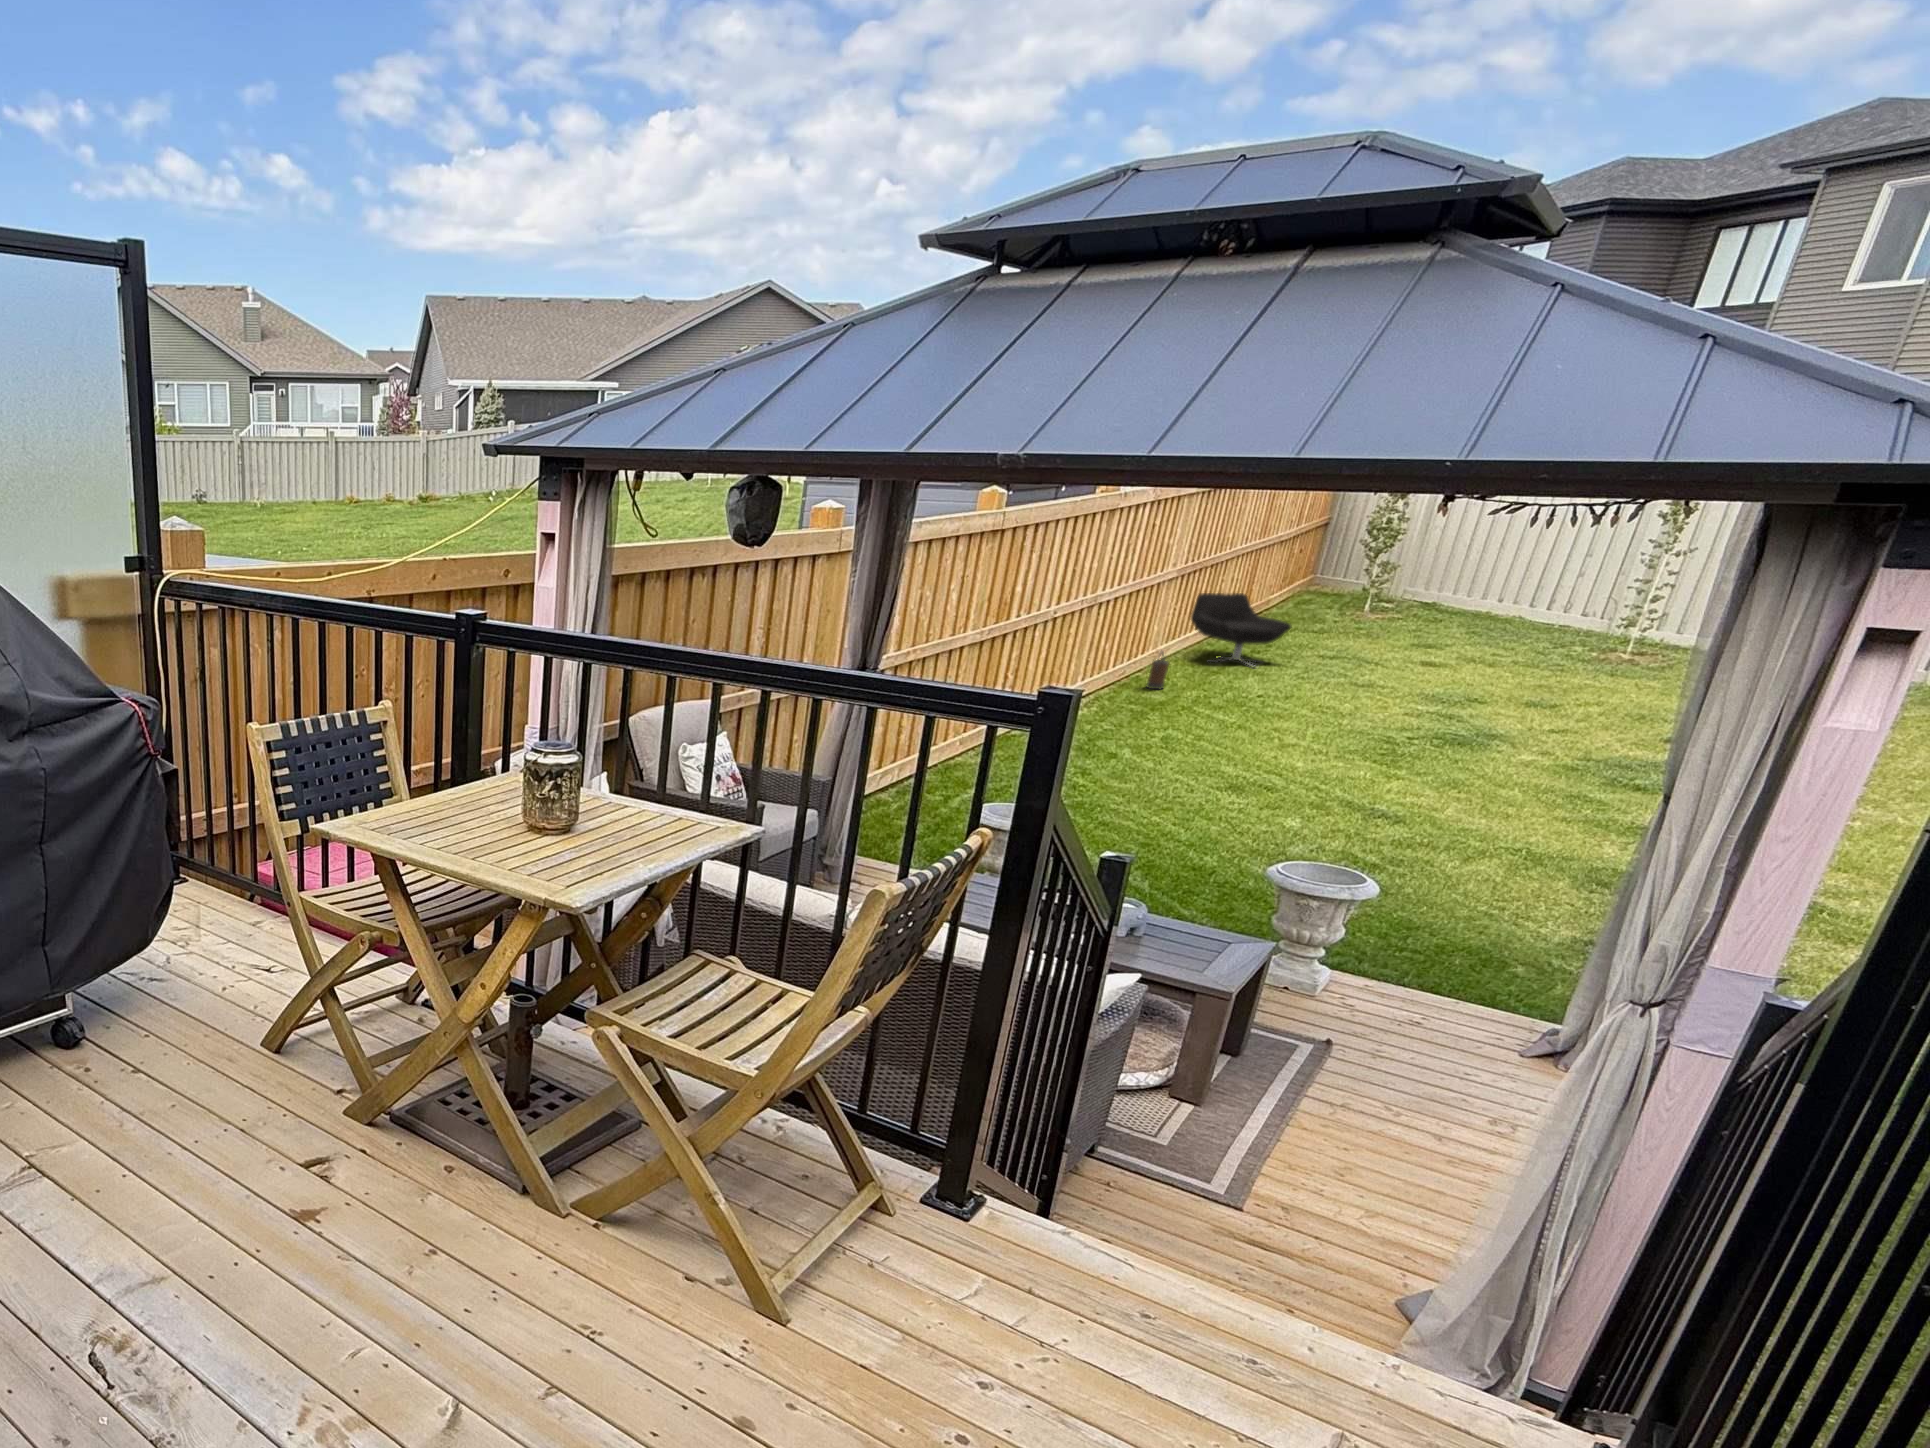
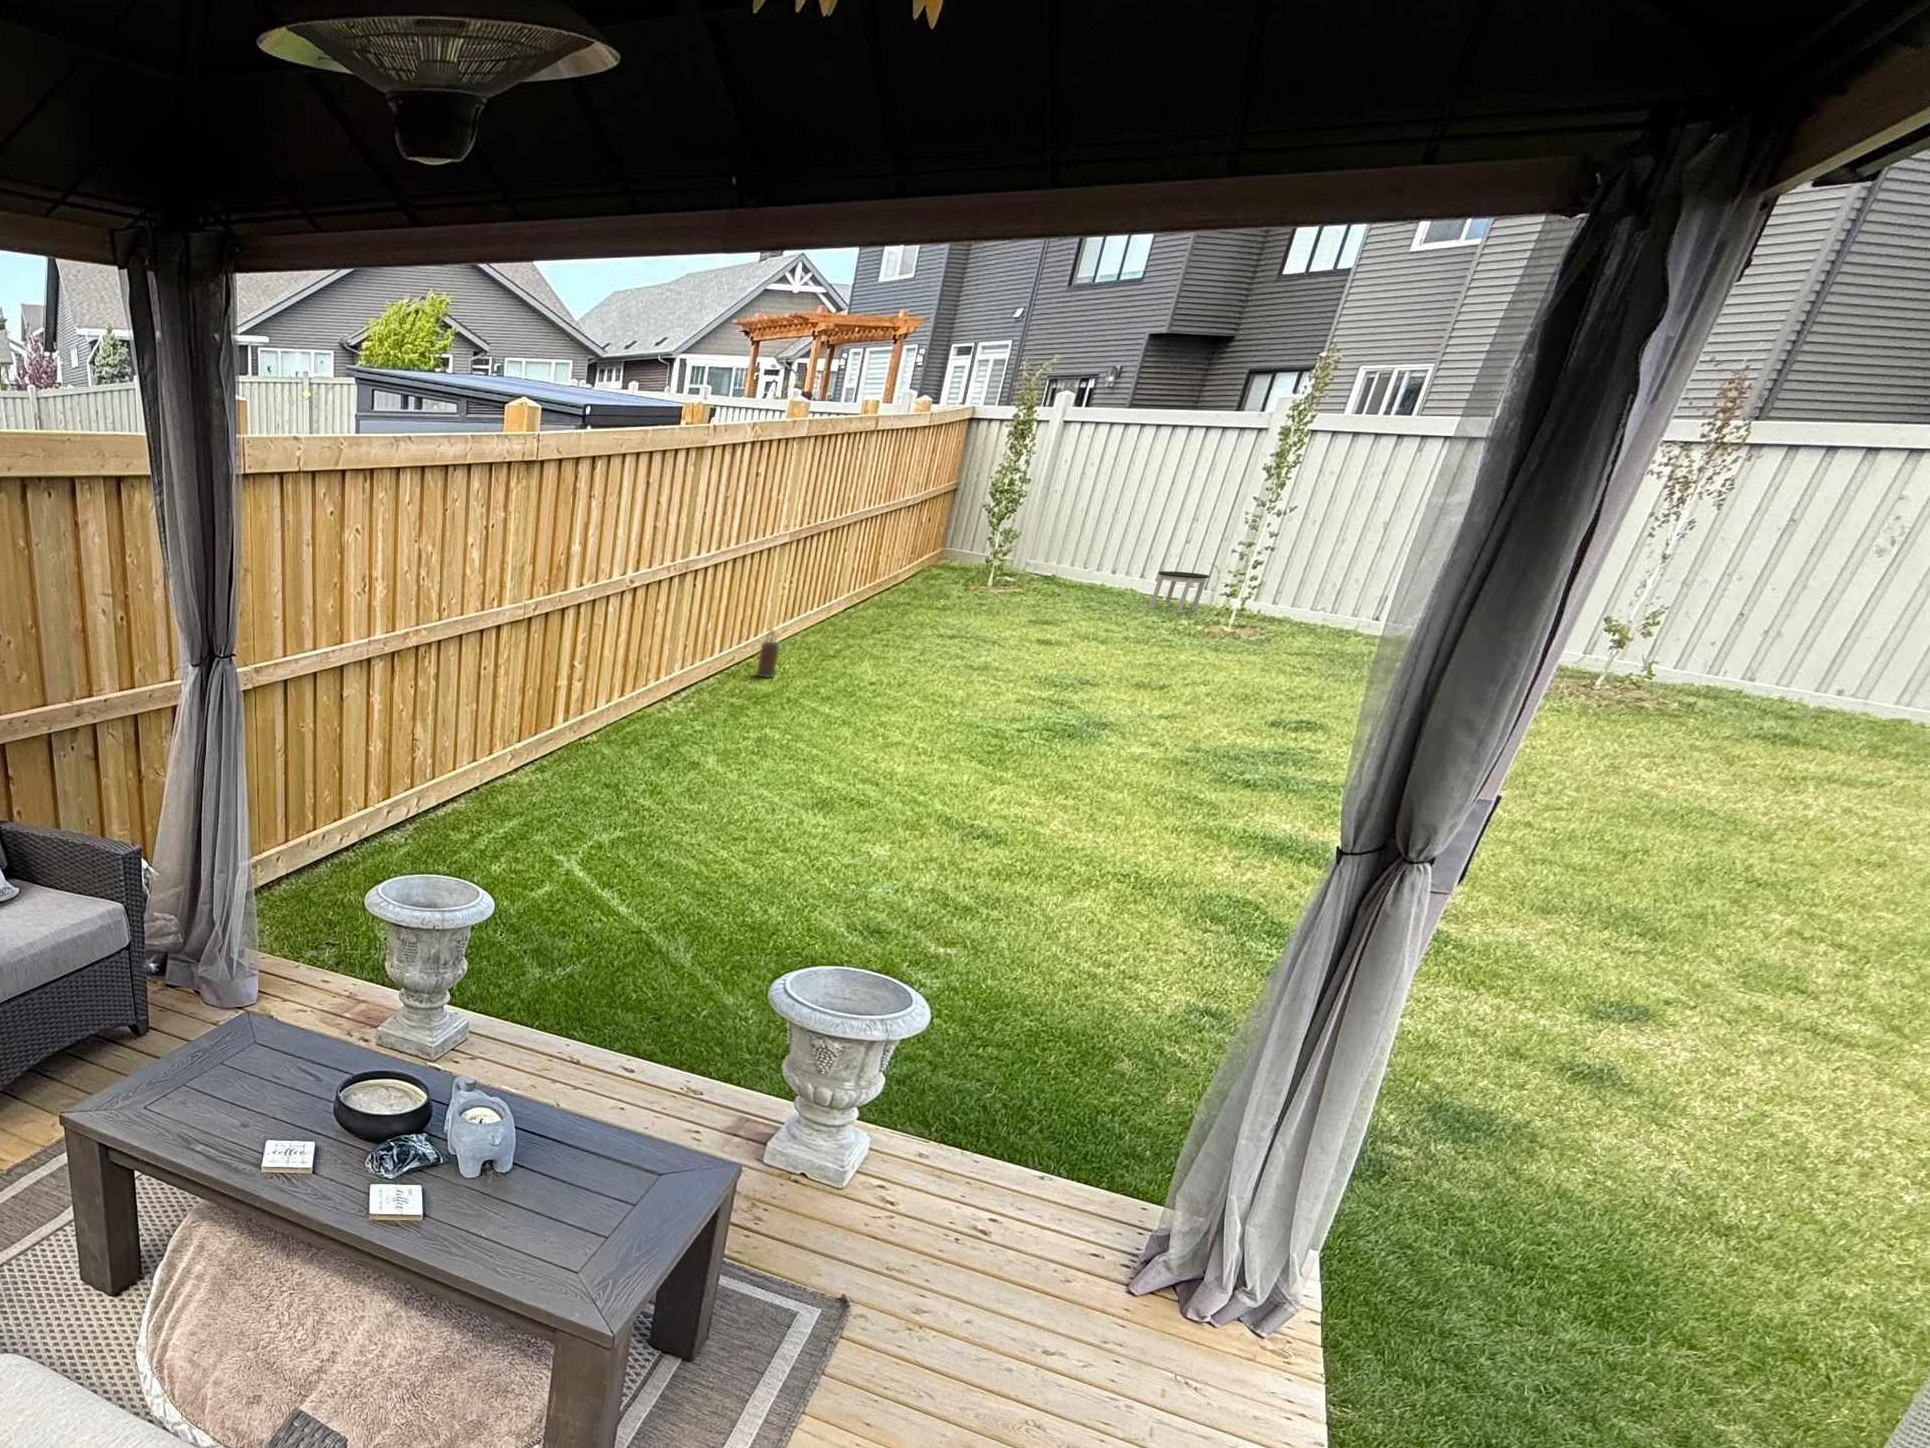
lounge chair: present [1191,593,1292,661] -> none [810,561,911,649]
round table: none [1540,602,1606,639] -> present [1149,571,1209,613]

